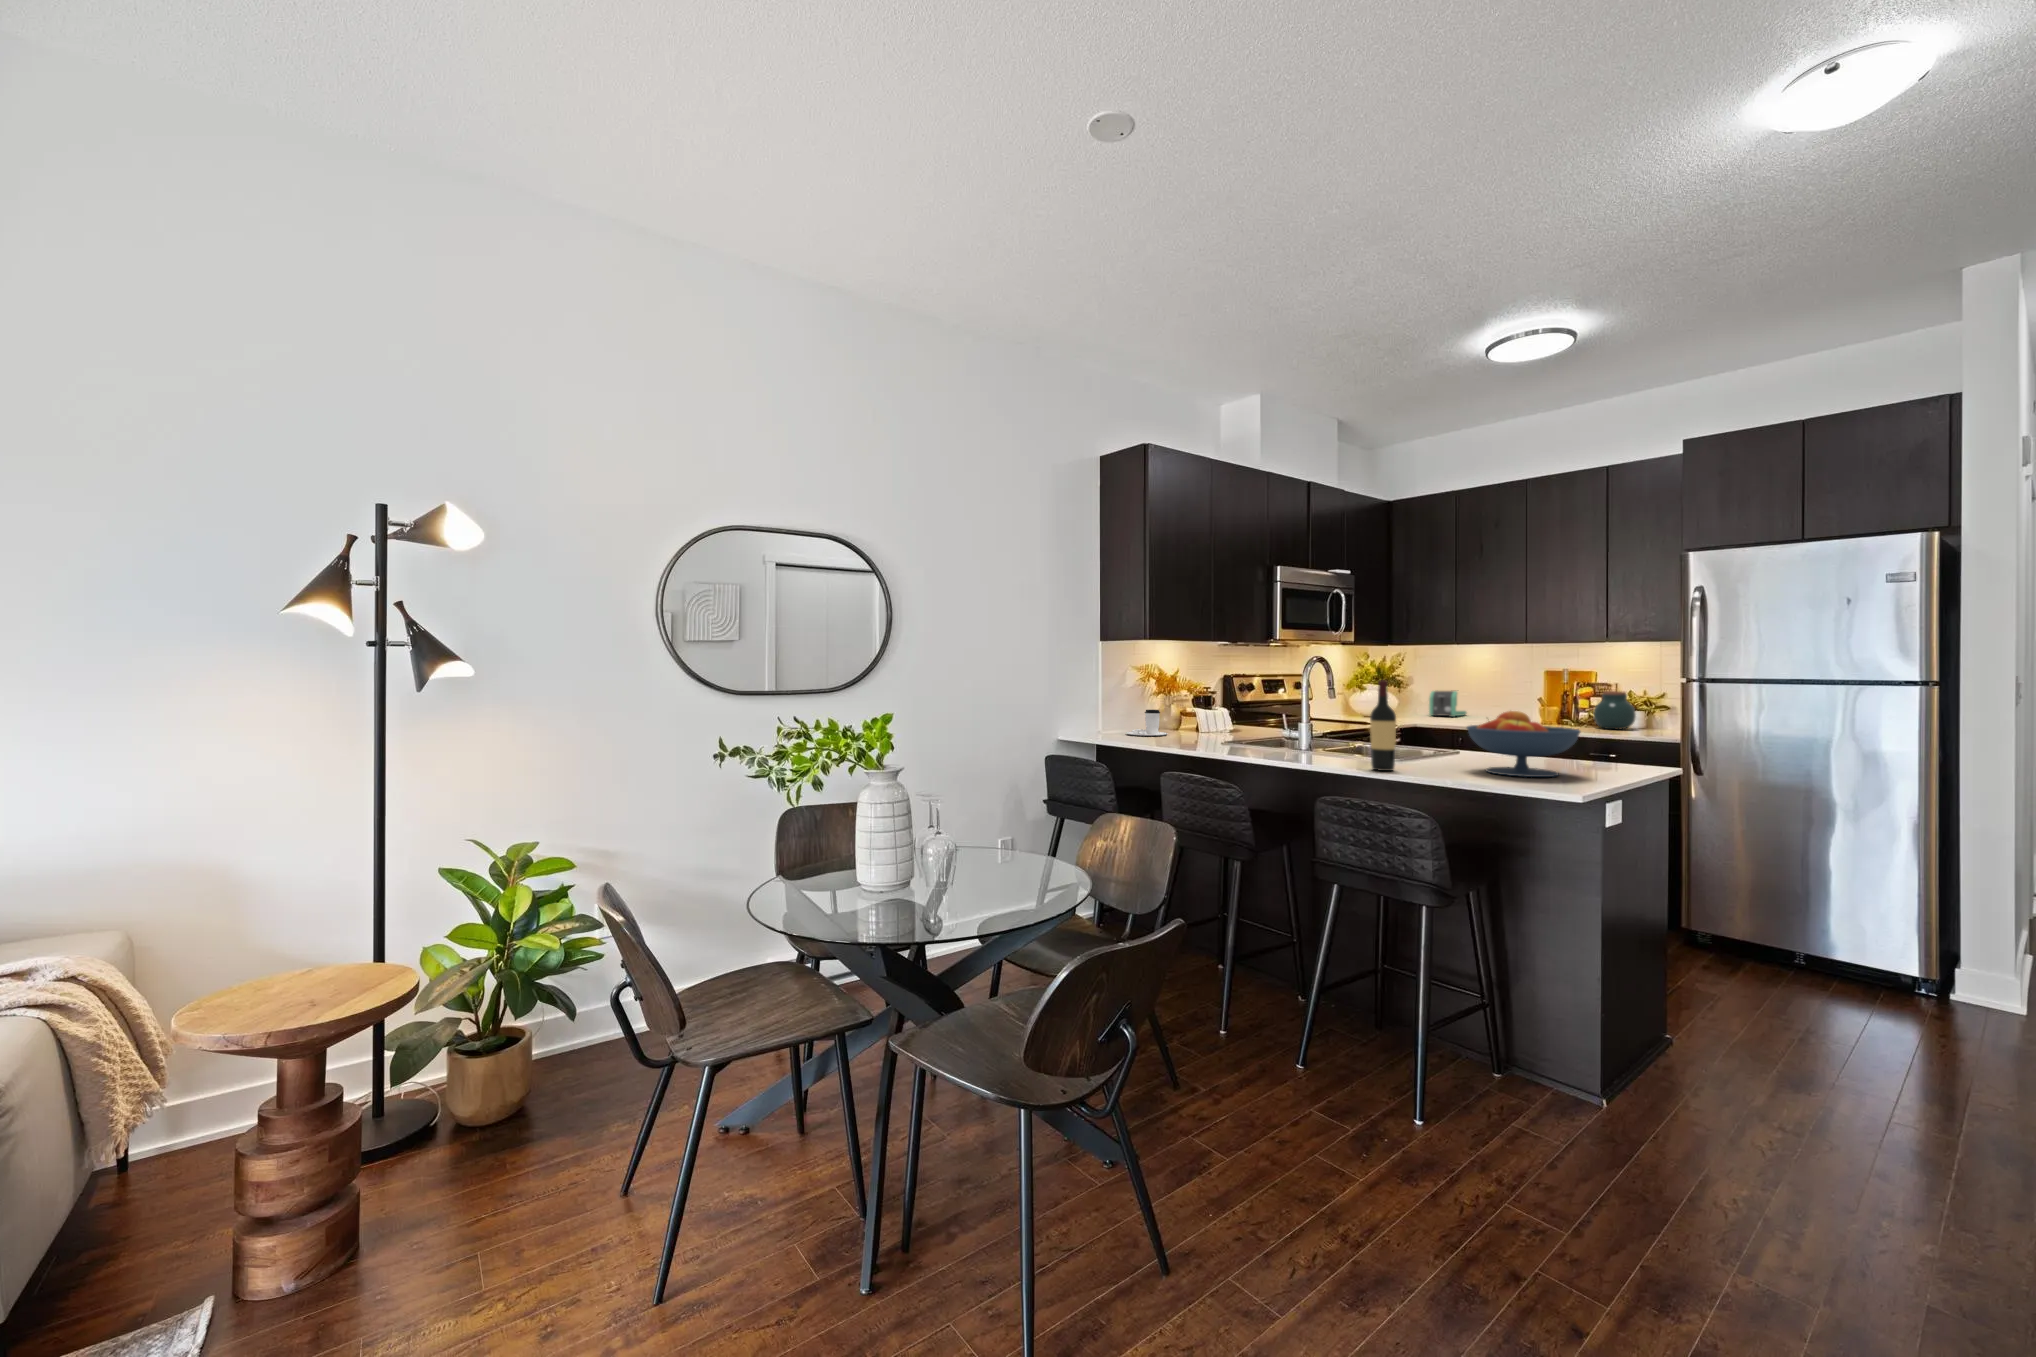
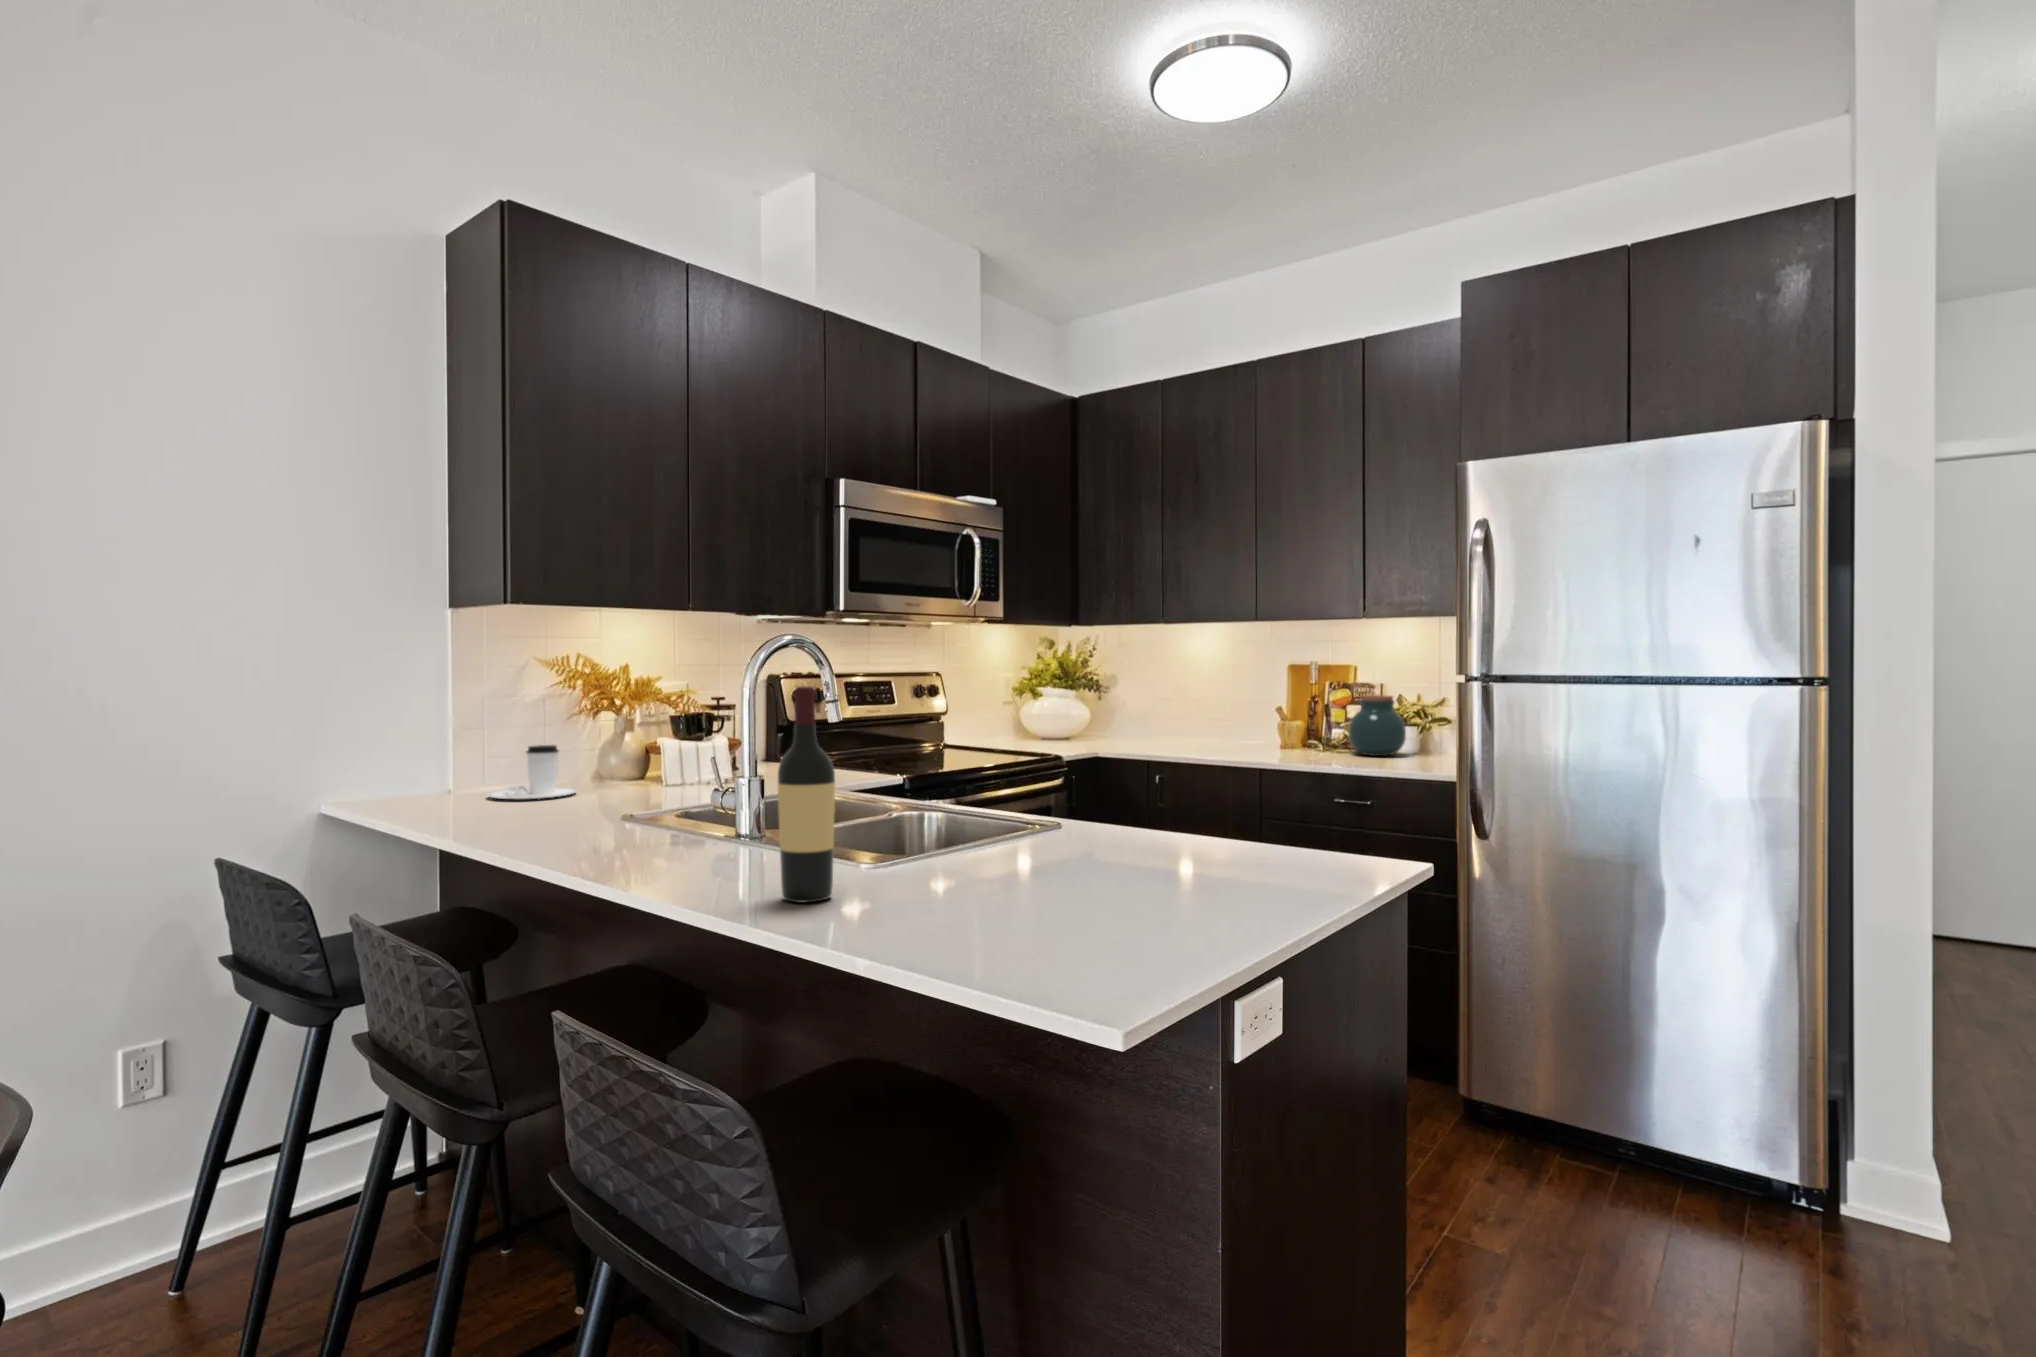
toaster: present [1429,691,1466,717] -> none [1132,695,1189,737]
fruit bowl: present [1467,711,1580,777] -> none [991,749,1217,911]

